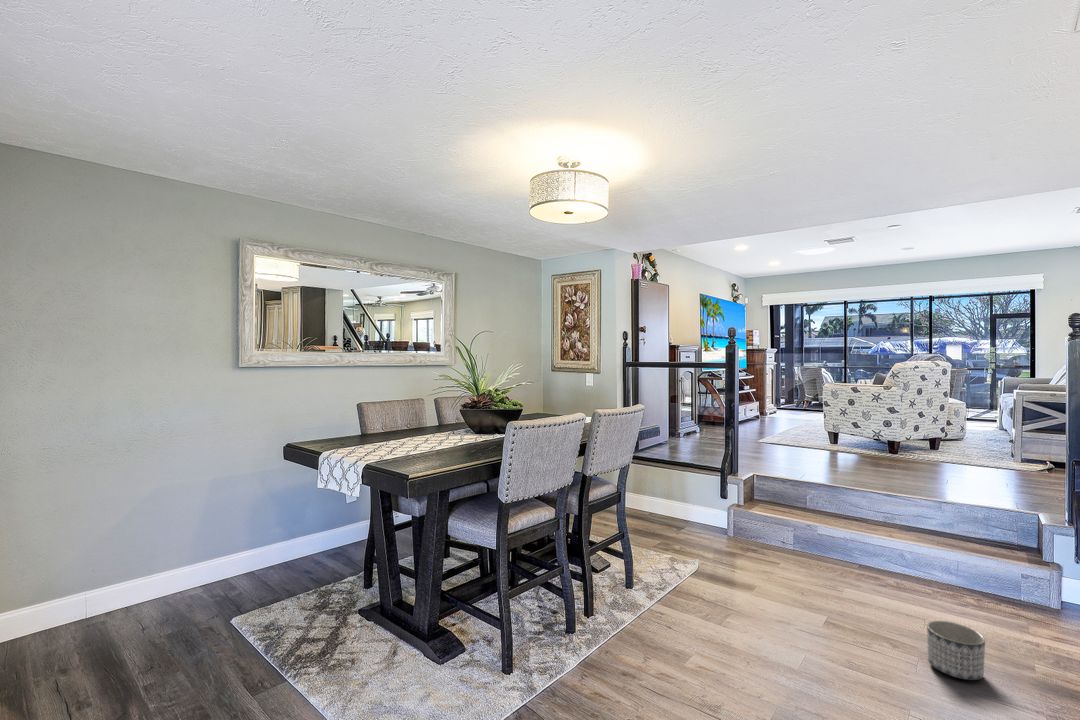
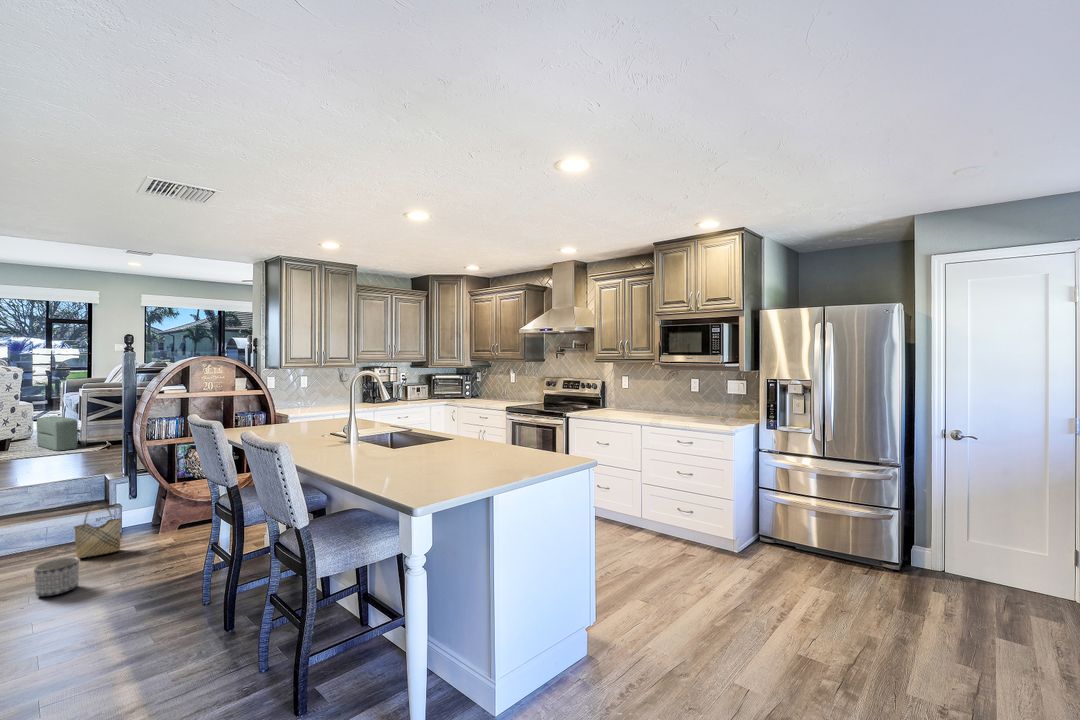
pouf: none [966,420,1010,463] -> present [37,416,77,451]
woven basket: none [986,558,1058,643] -> present [74,506,121,558]

